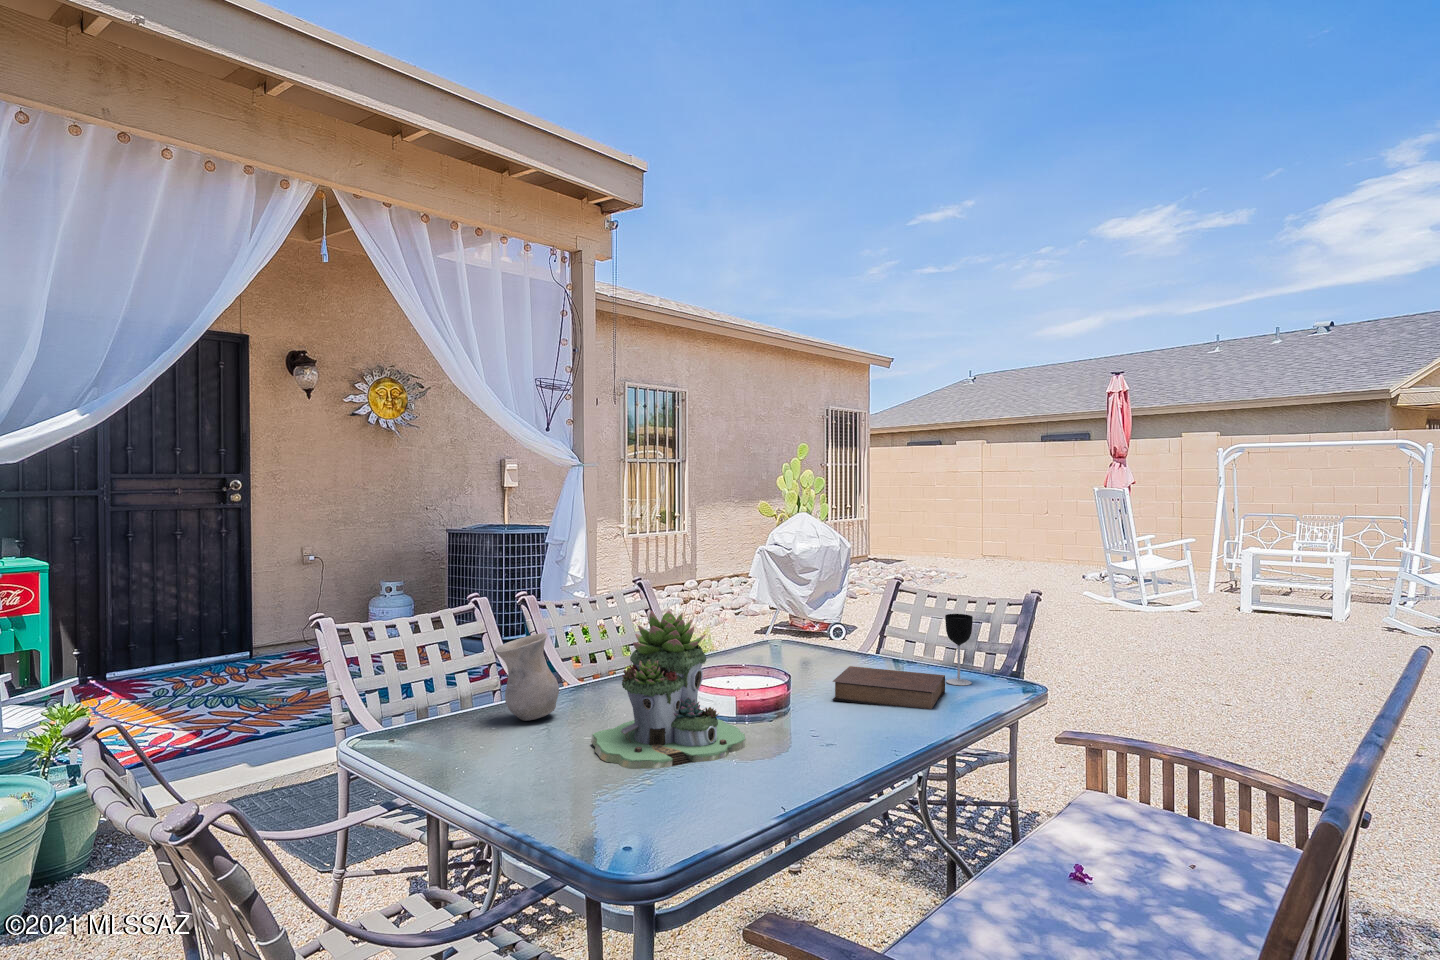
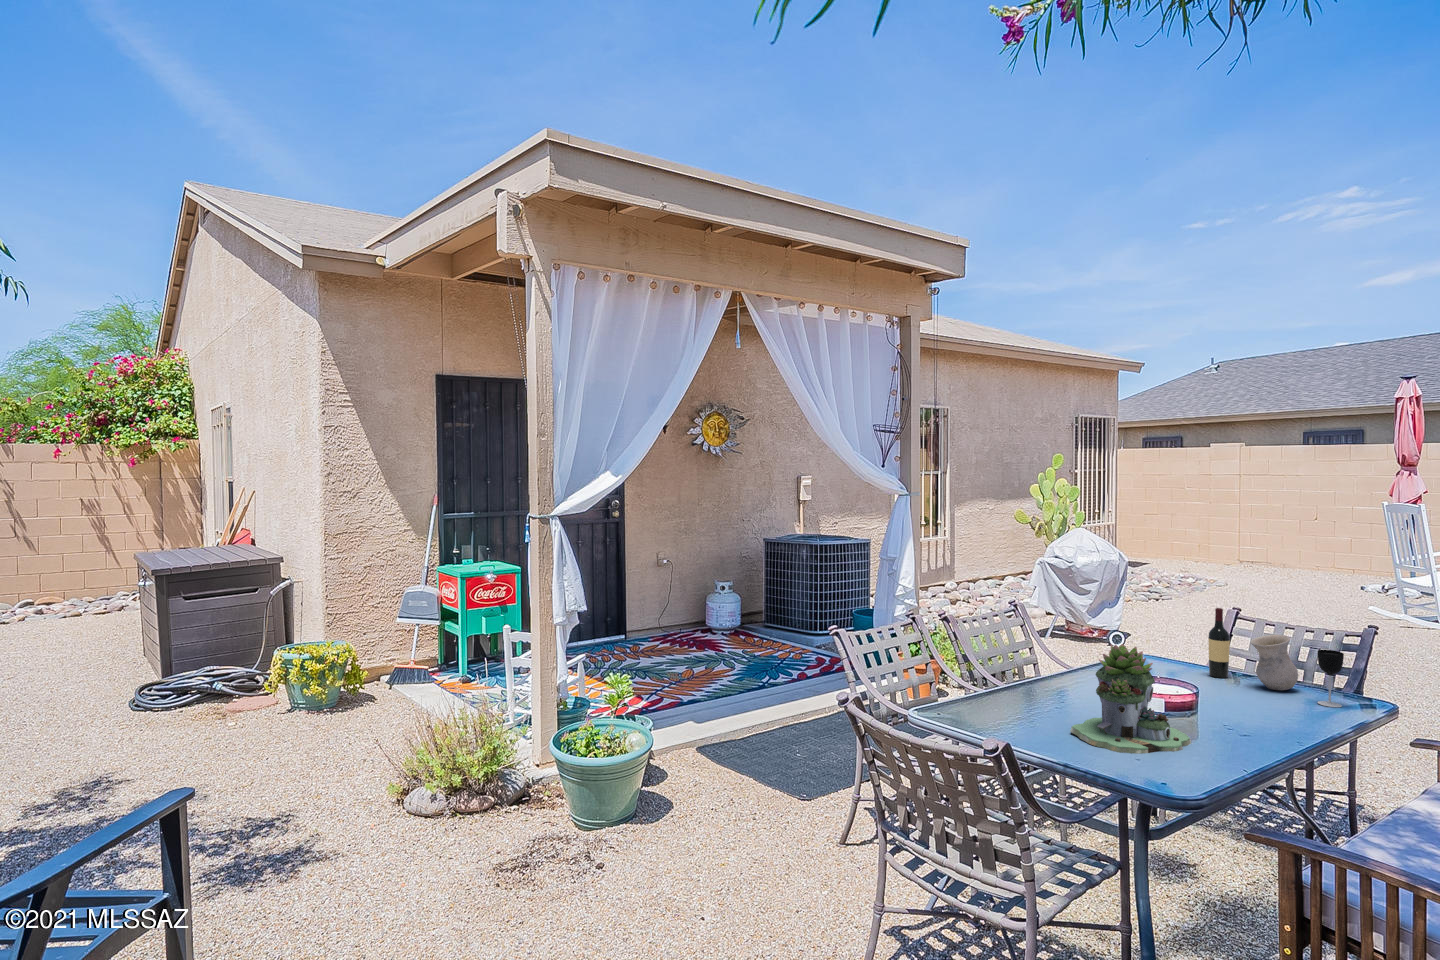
wine bottle: none [845,572,868,659] -> present [1208,608,1230,678]
vase: present [495,633,559,721] -> present [1250,635,1298,690]
book: present [832,666,945,709] -> none [1229,686,1324,727]

